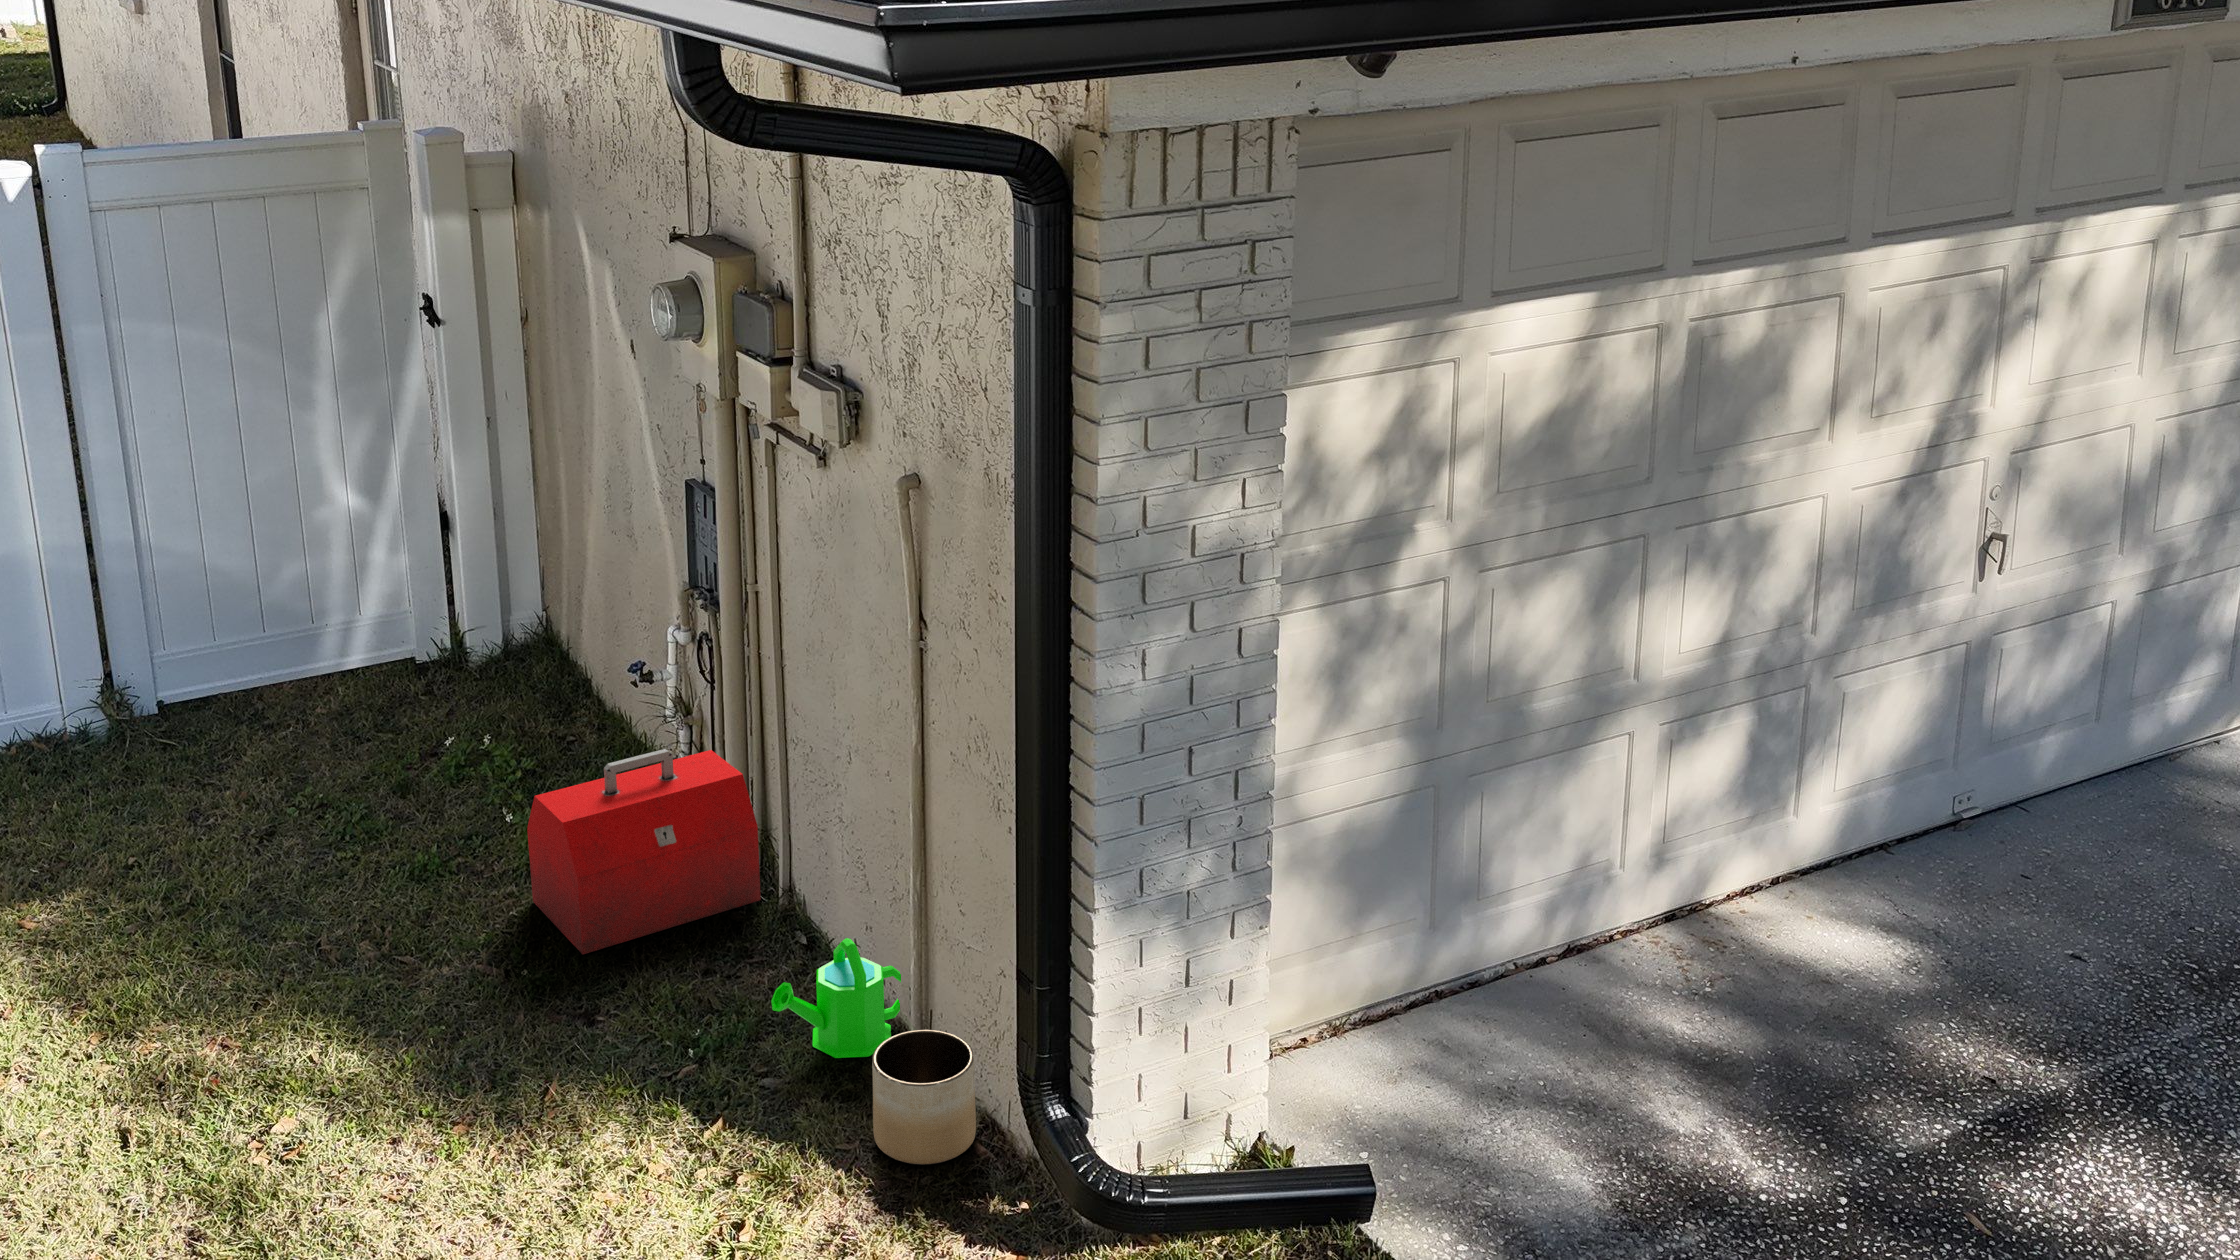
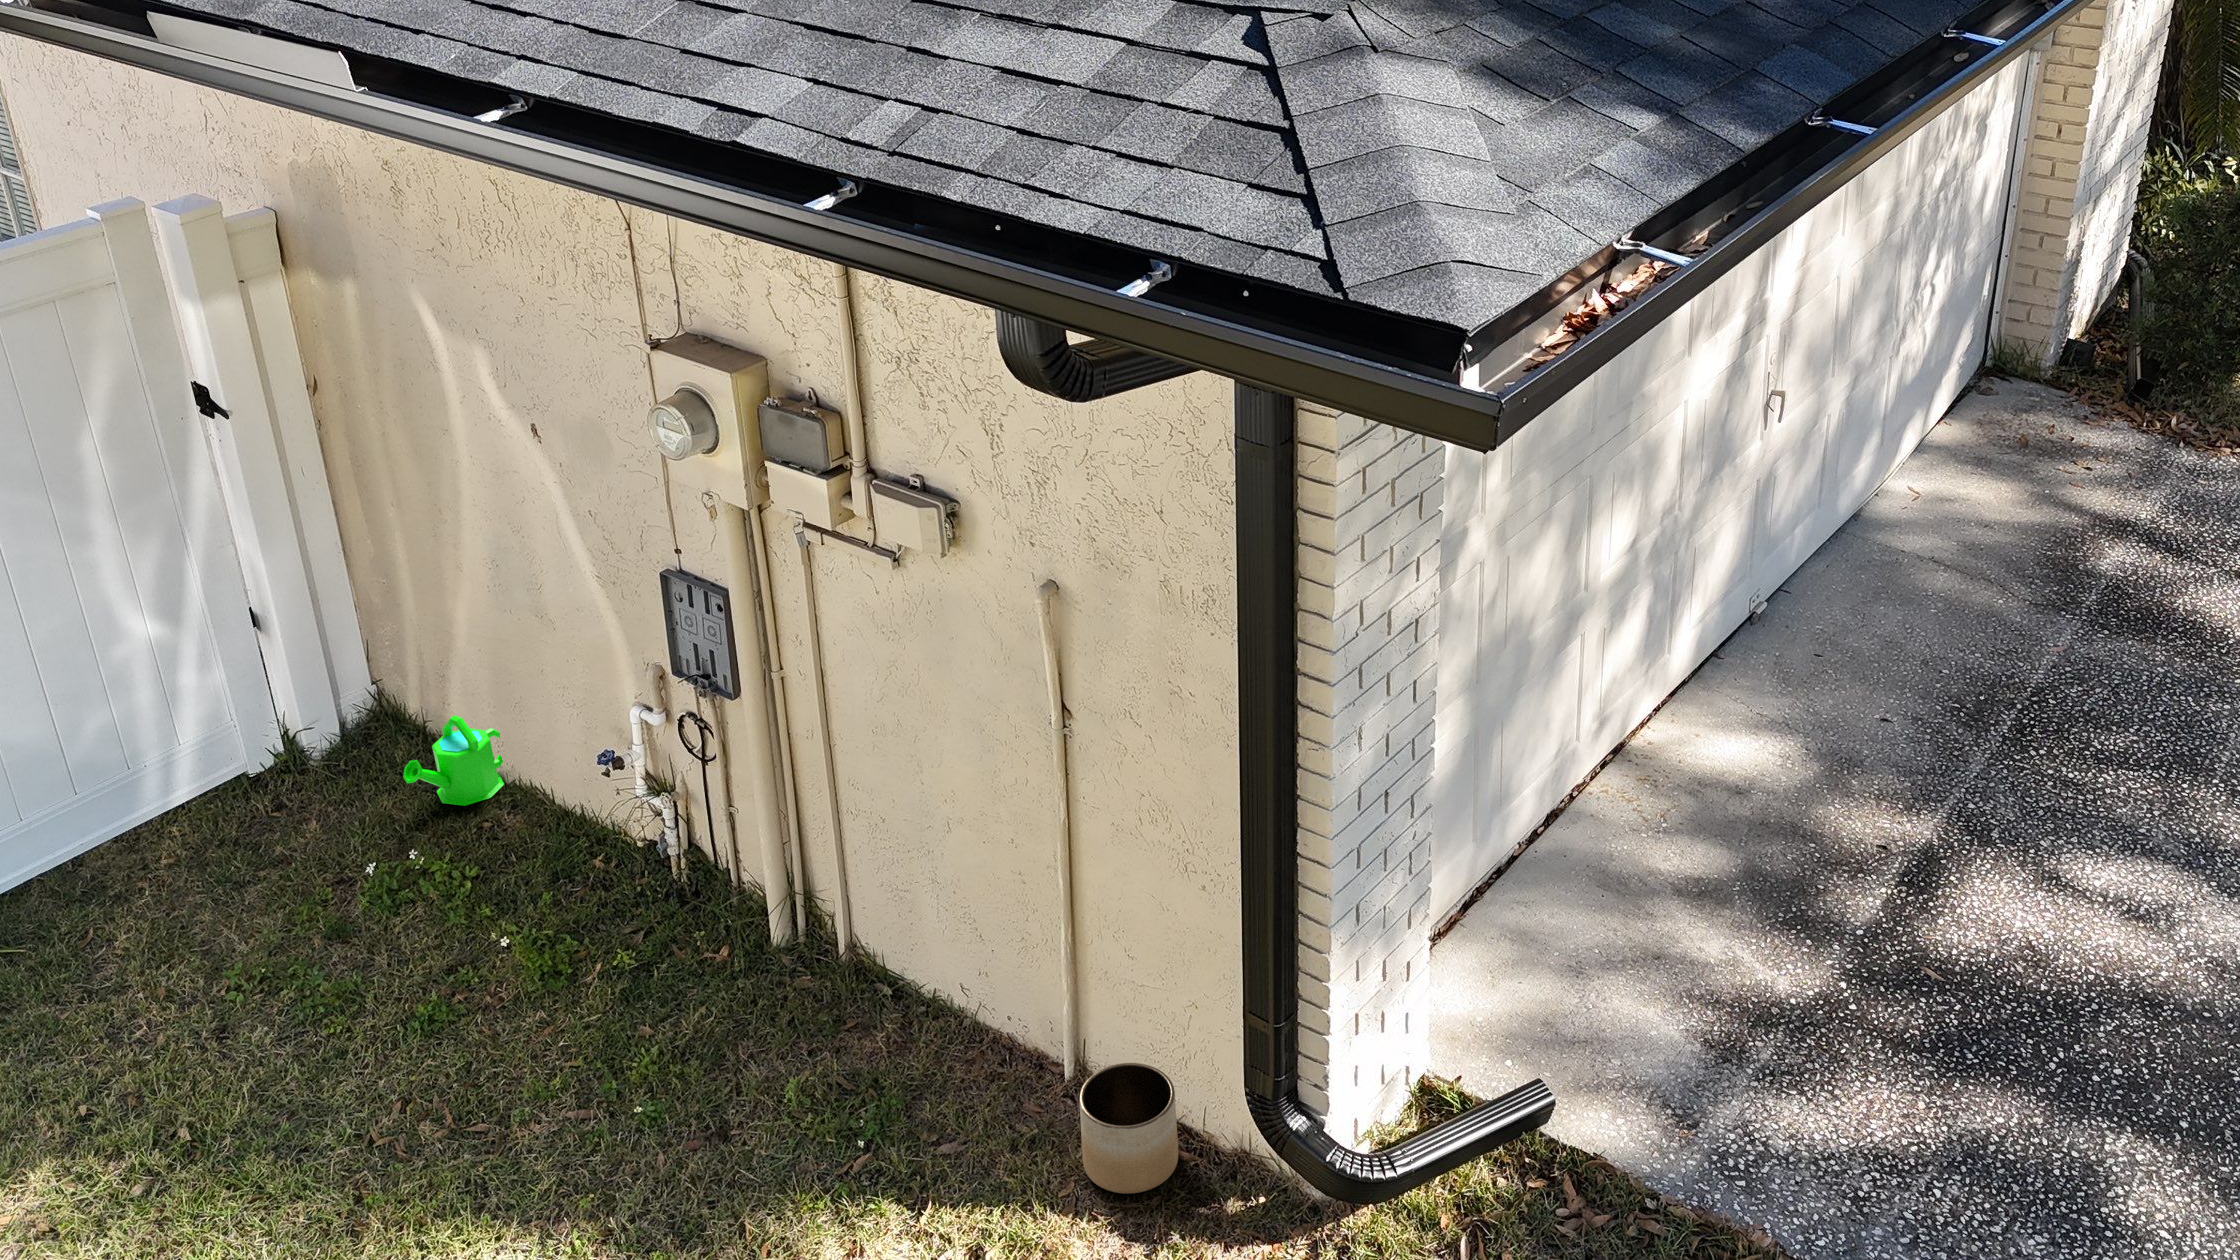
toolbox: present [527,749,761,954] -> none [571,827,817,1073]
watering can: present [771,938,901,1058] -> present [403,716,504,806]

